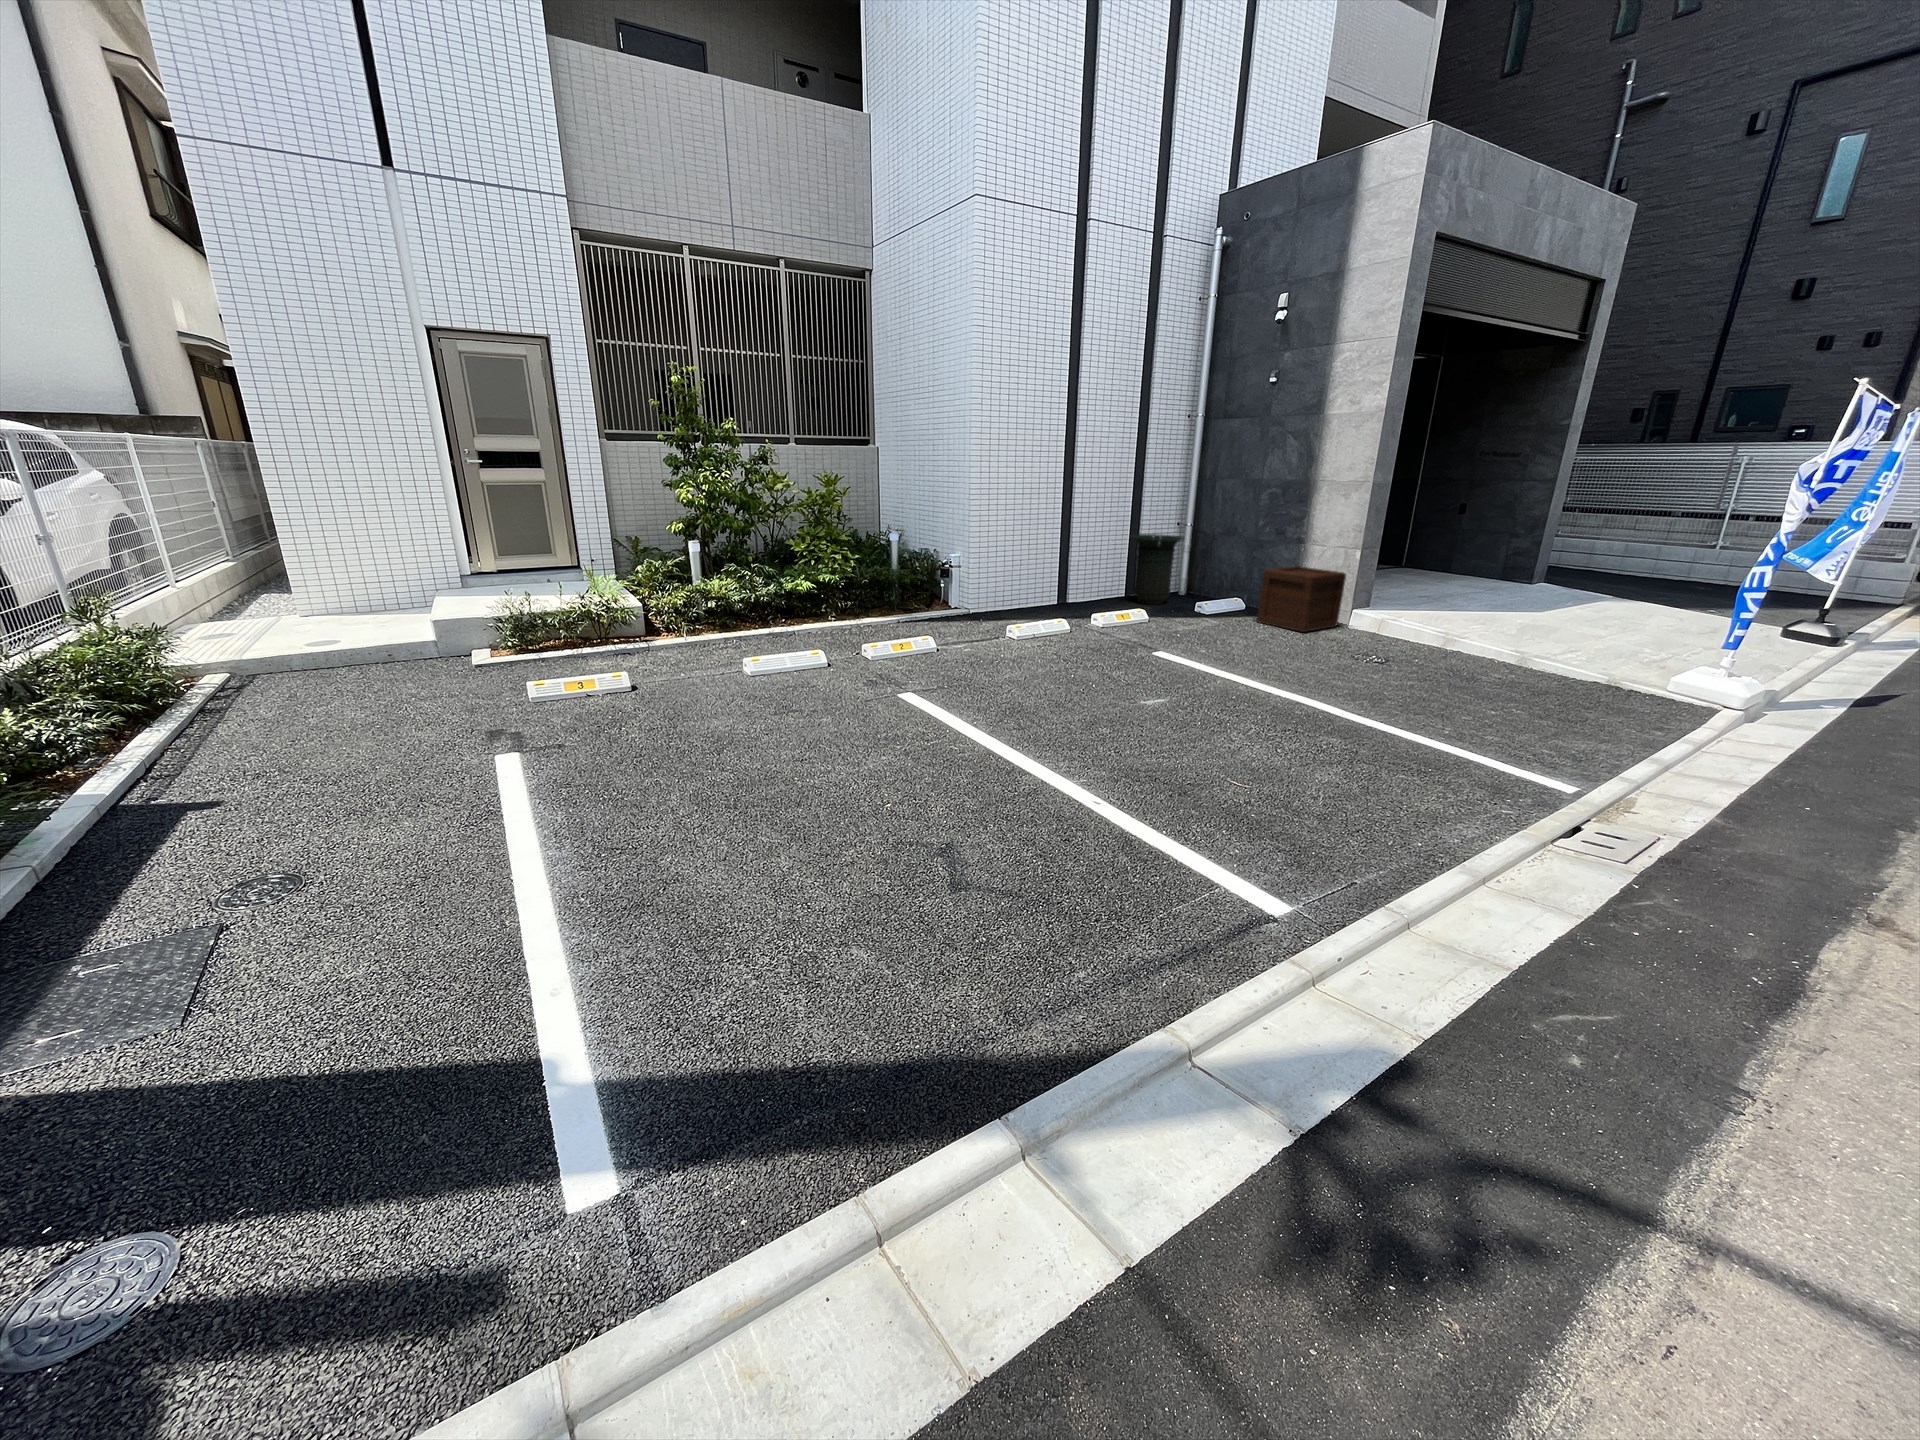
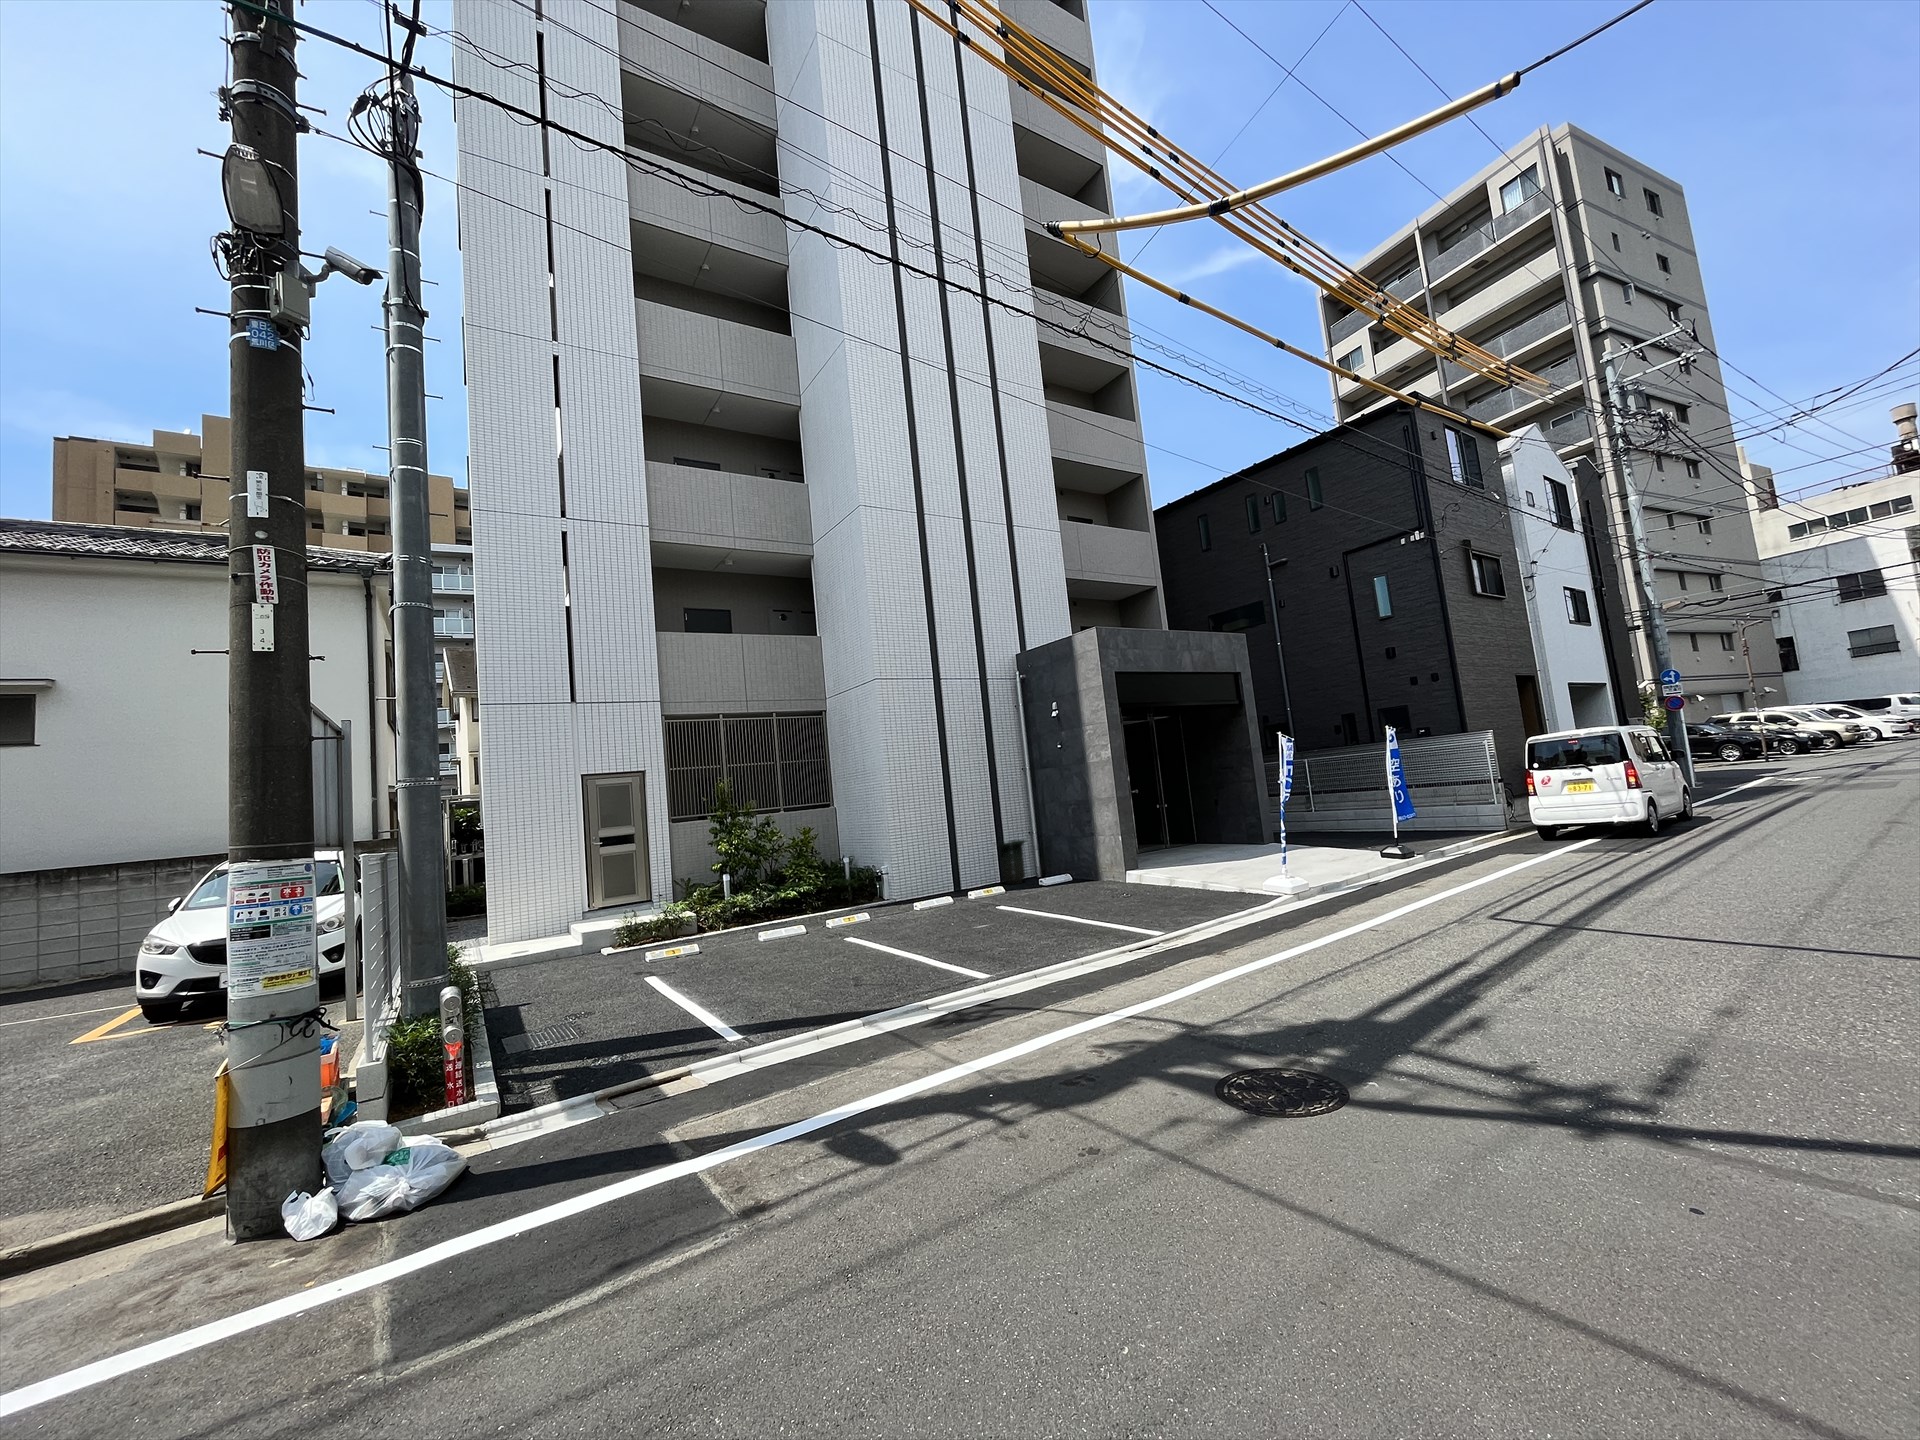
wooden crate: present [1257,566,1346,632] -> none [1070,849,1120,887]

